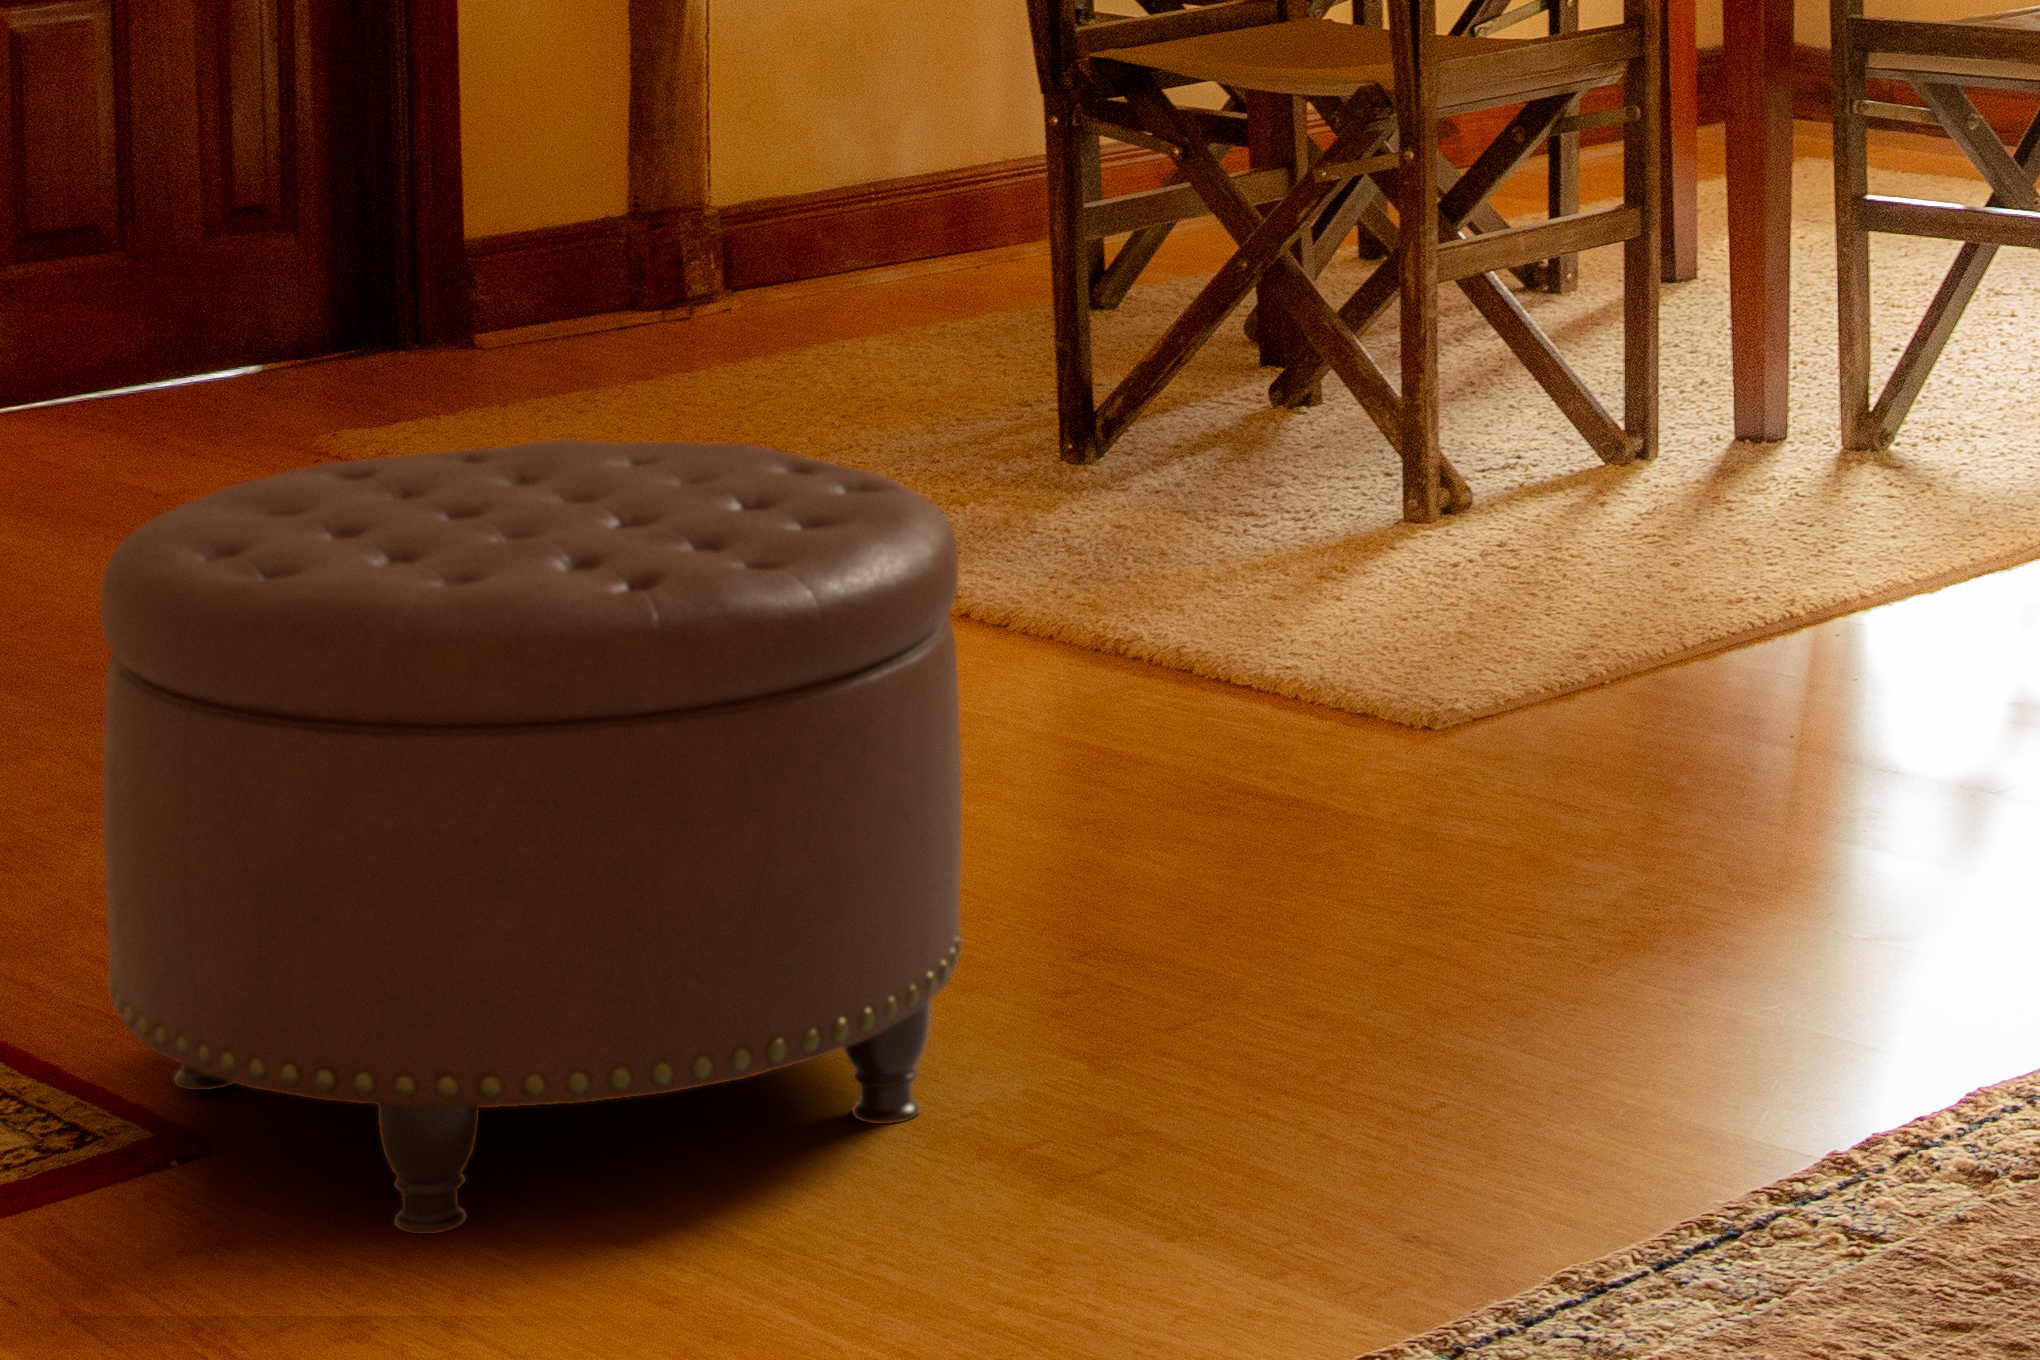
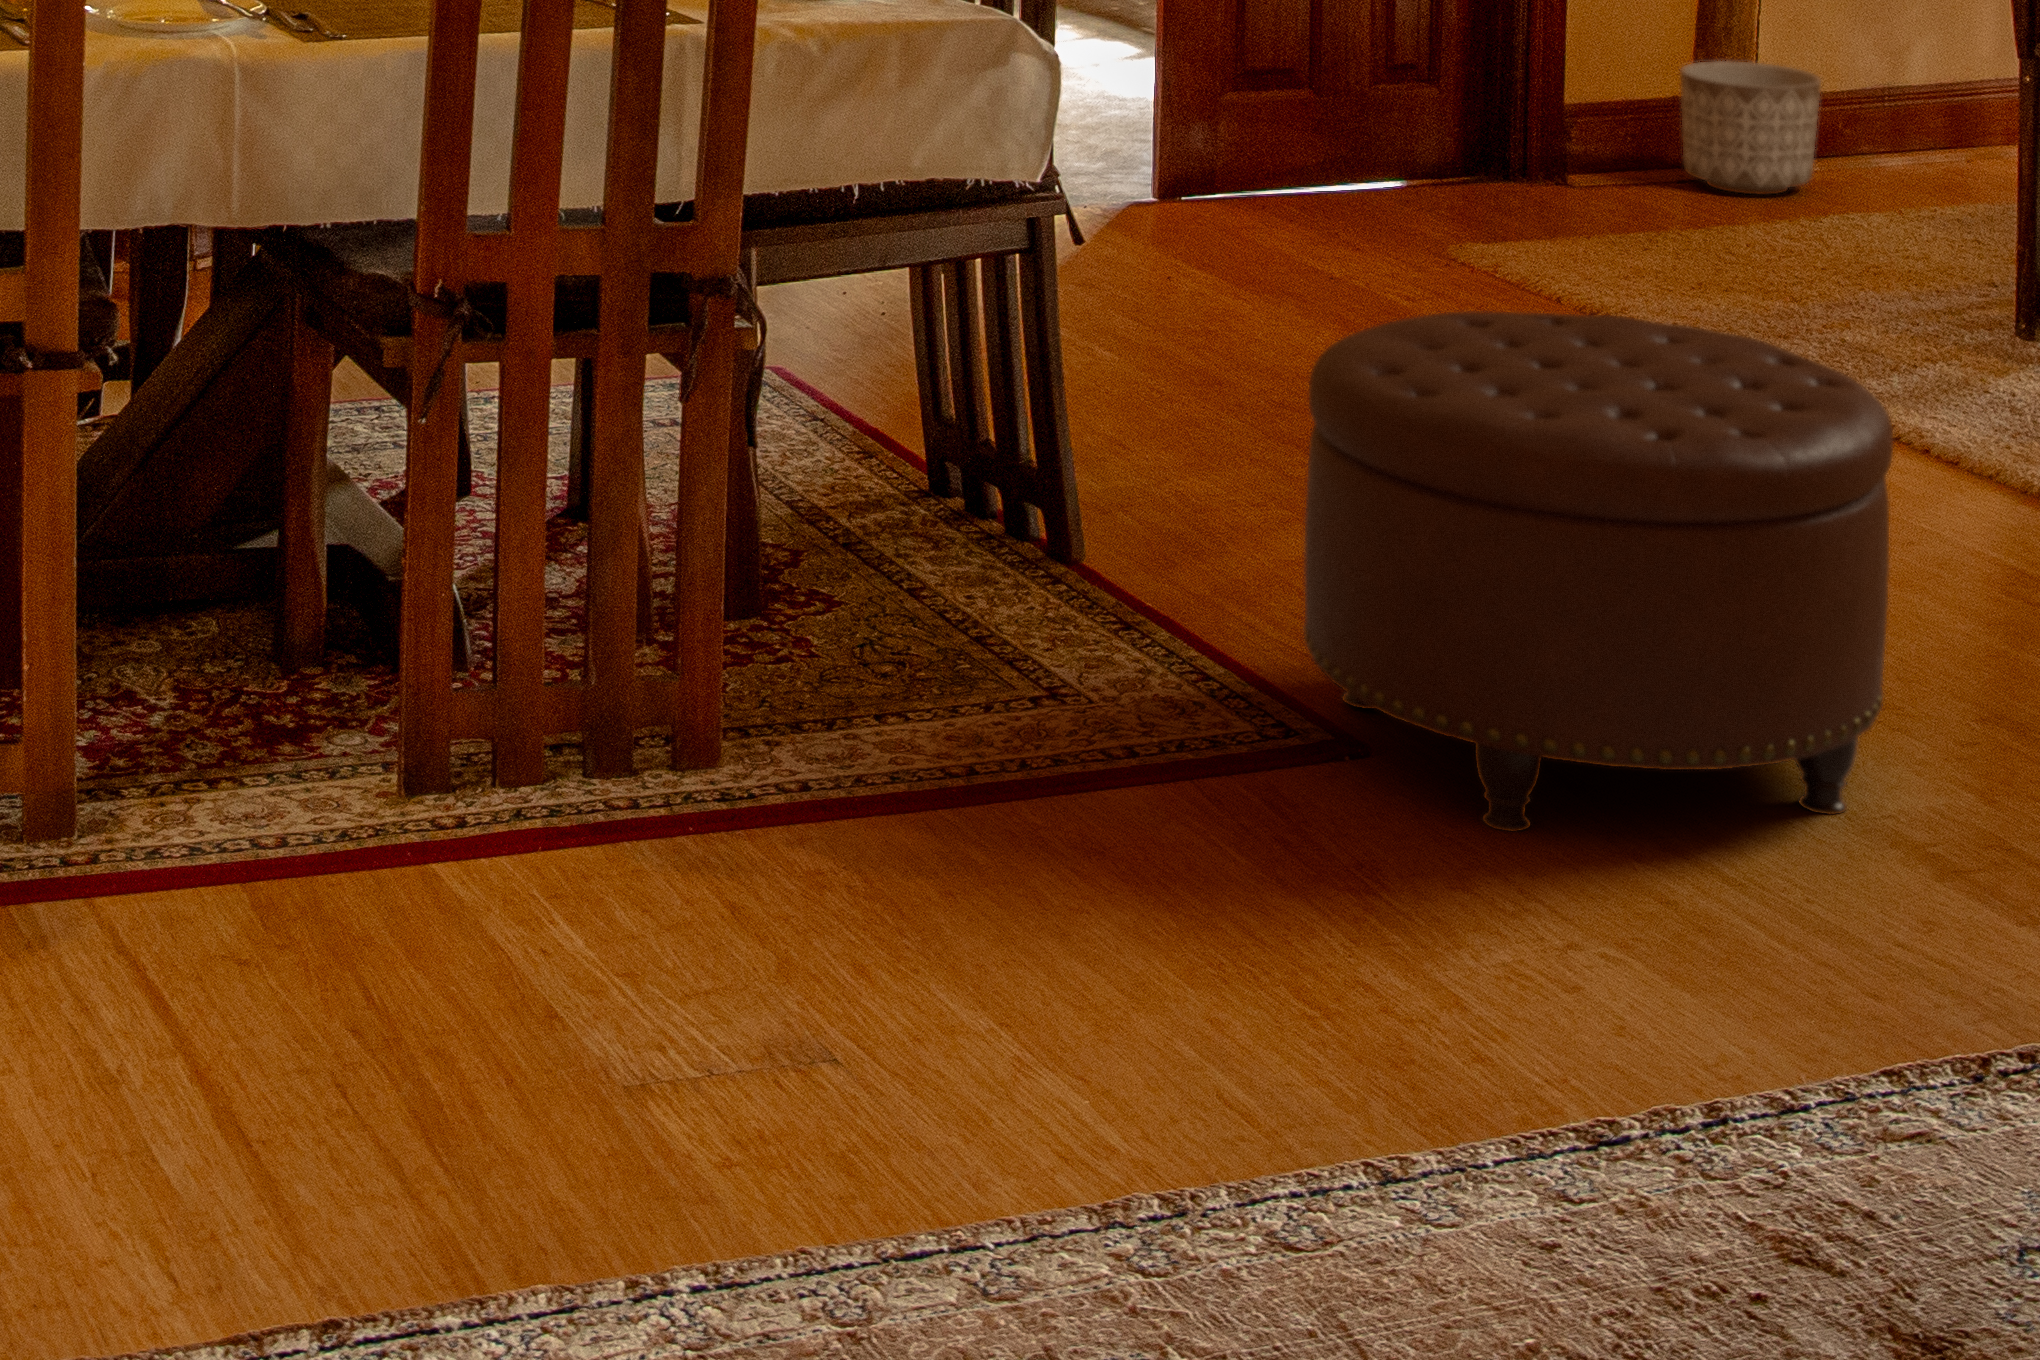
planter: none [612,174,793,347] -> present [1680,61,1821,194]

